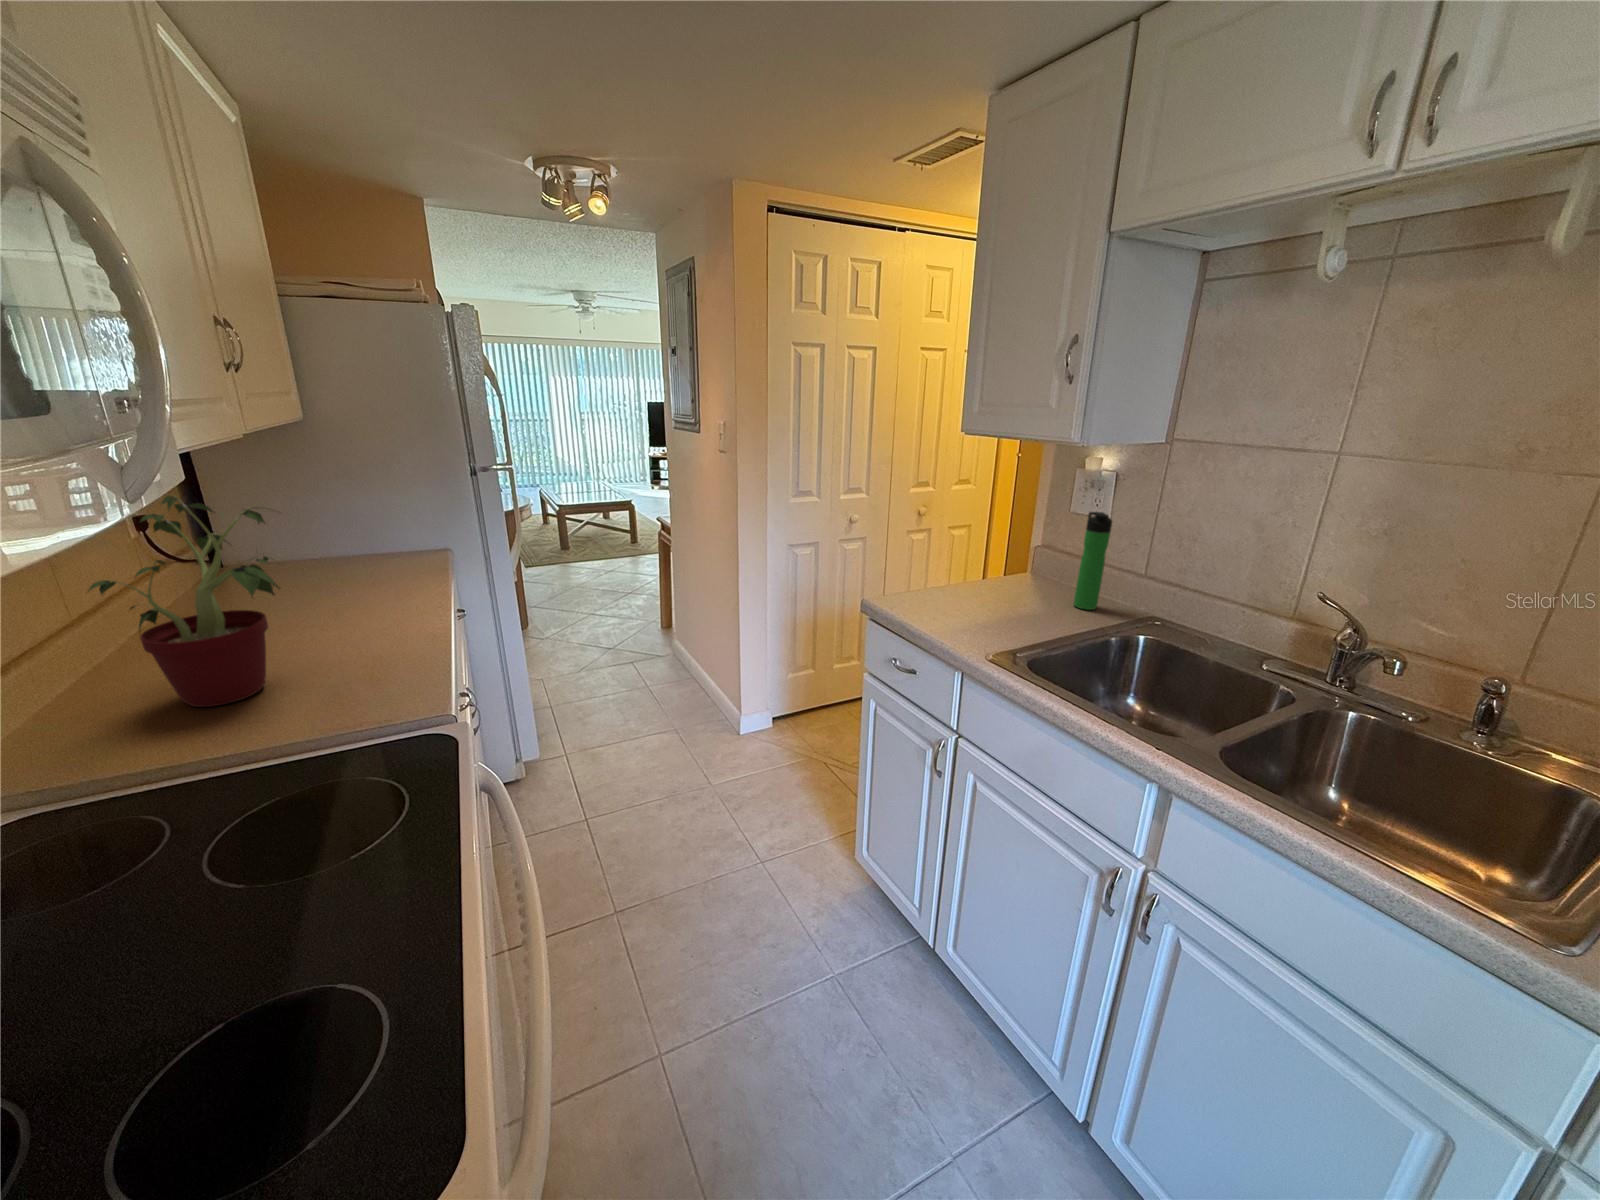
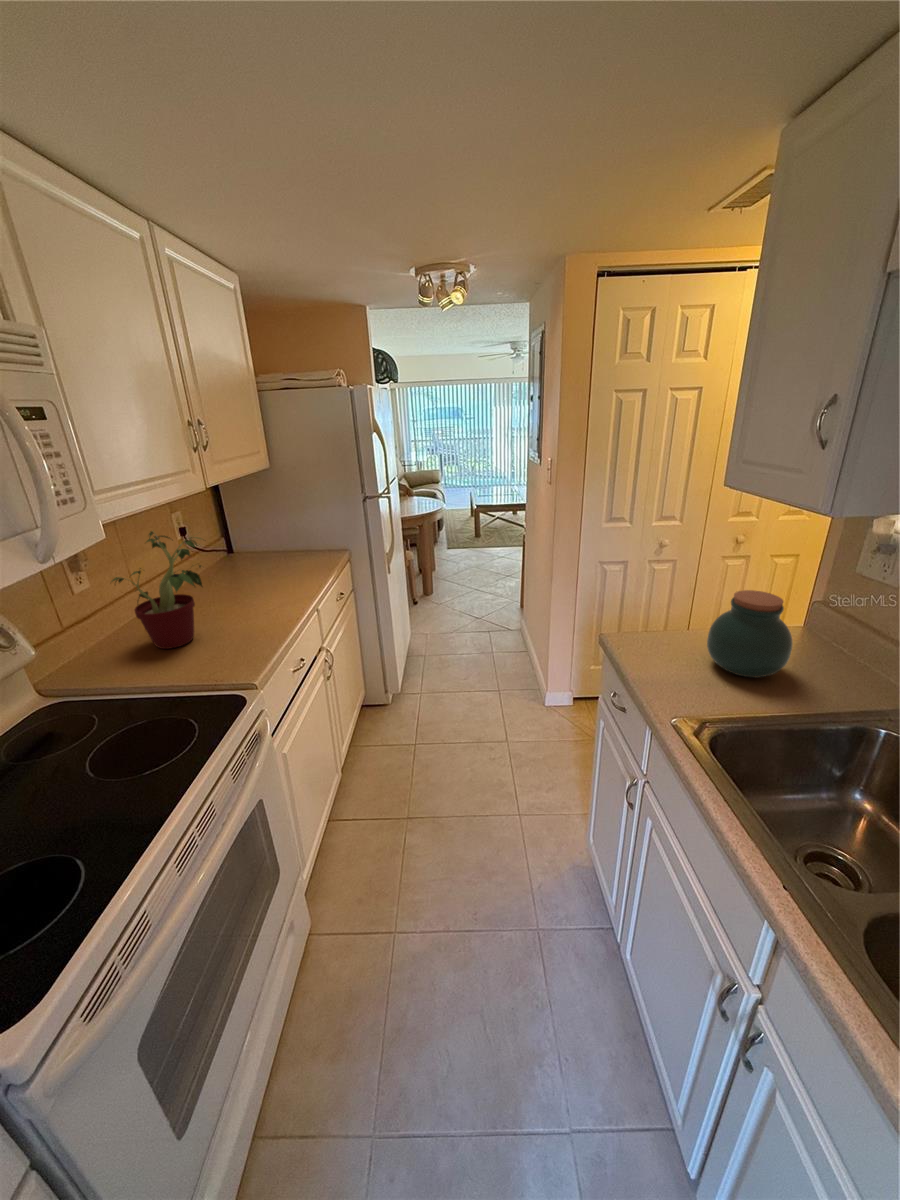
bottle: present [1074,512,1112,610] -> none [826,581,884,686]
jar: none [977,530,1052,614] -> present [707,590,793,678]

